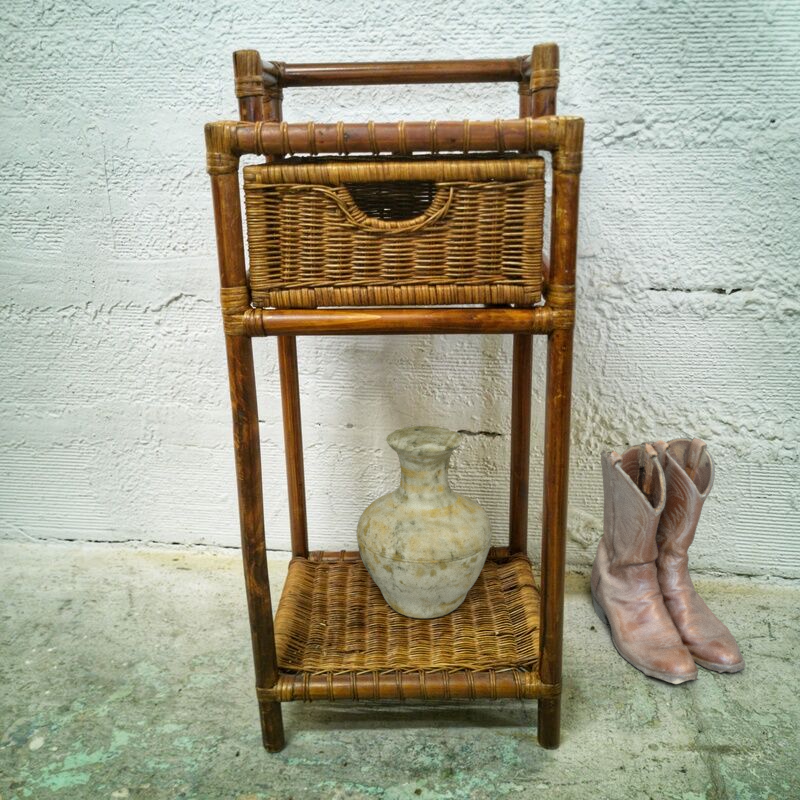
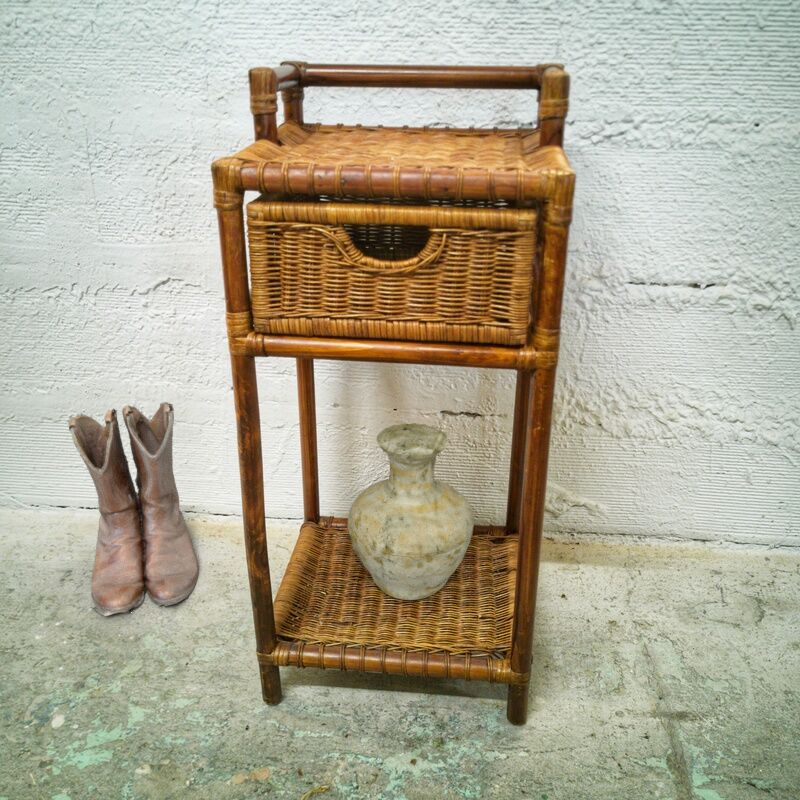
boots: present [591,438,745,684] -> present [67,402,198,616]

